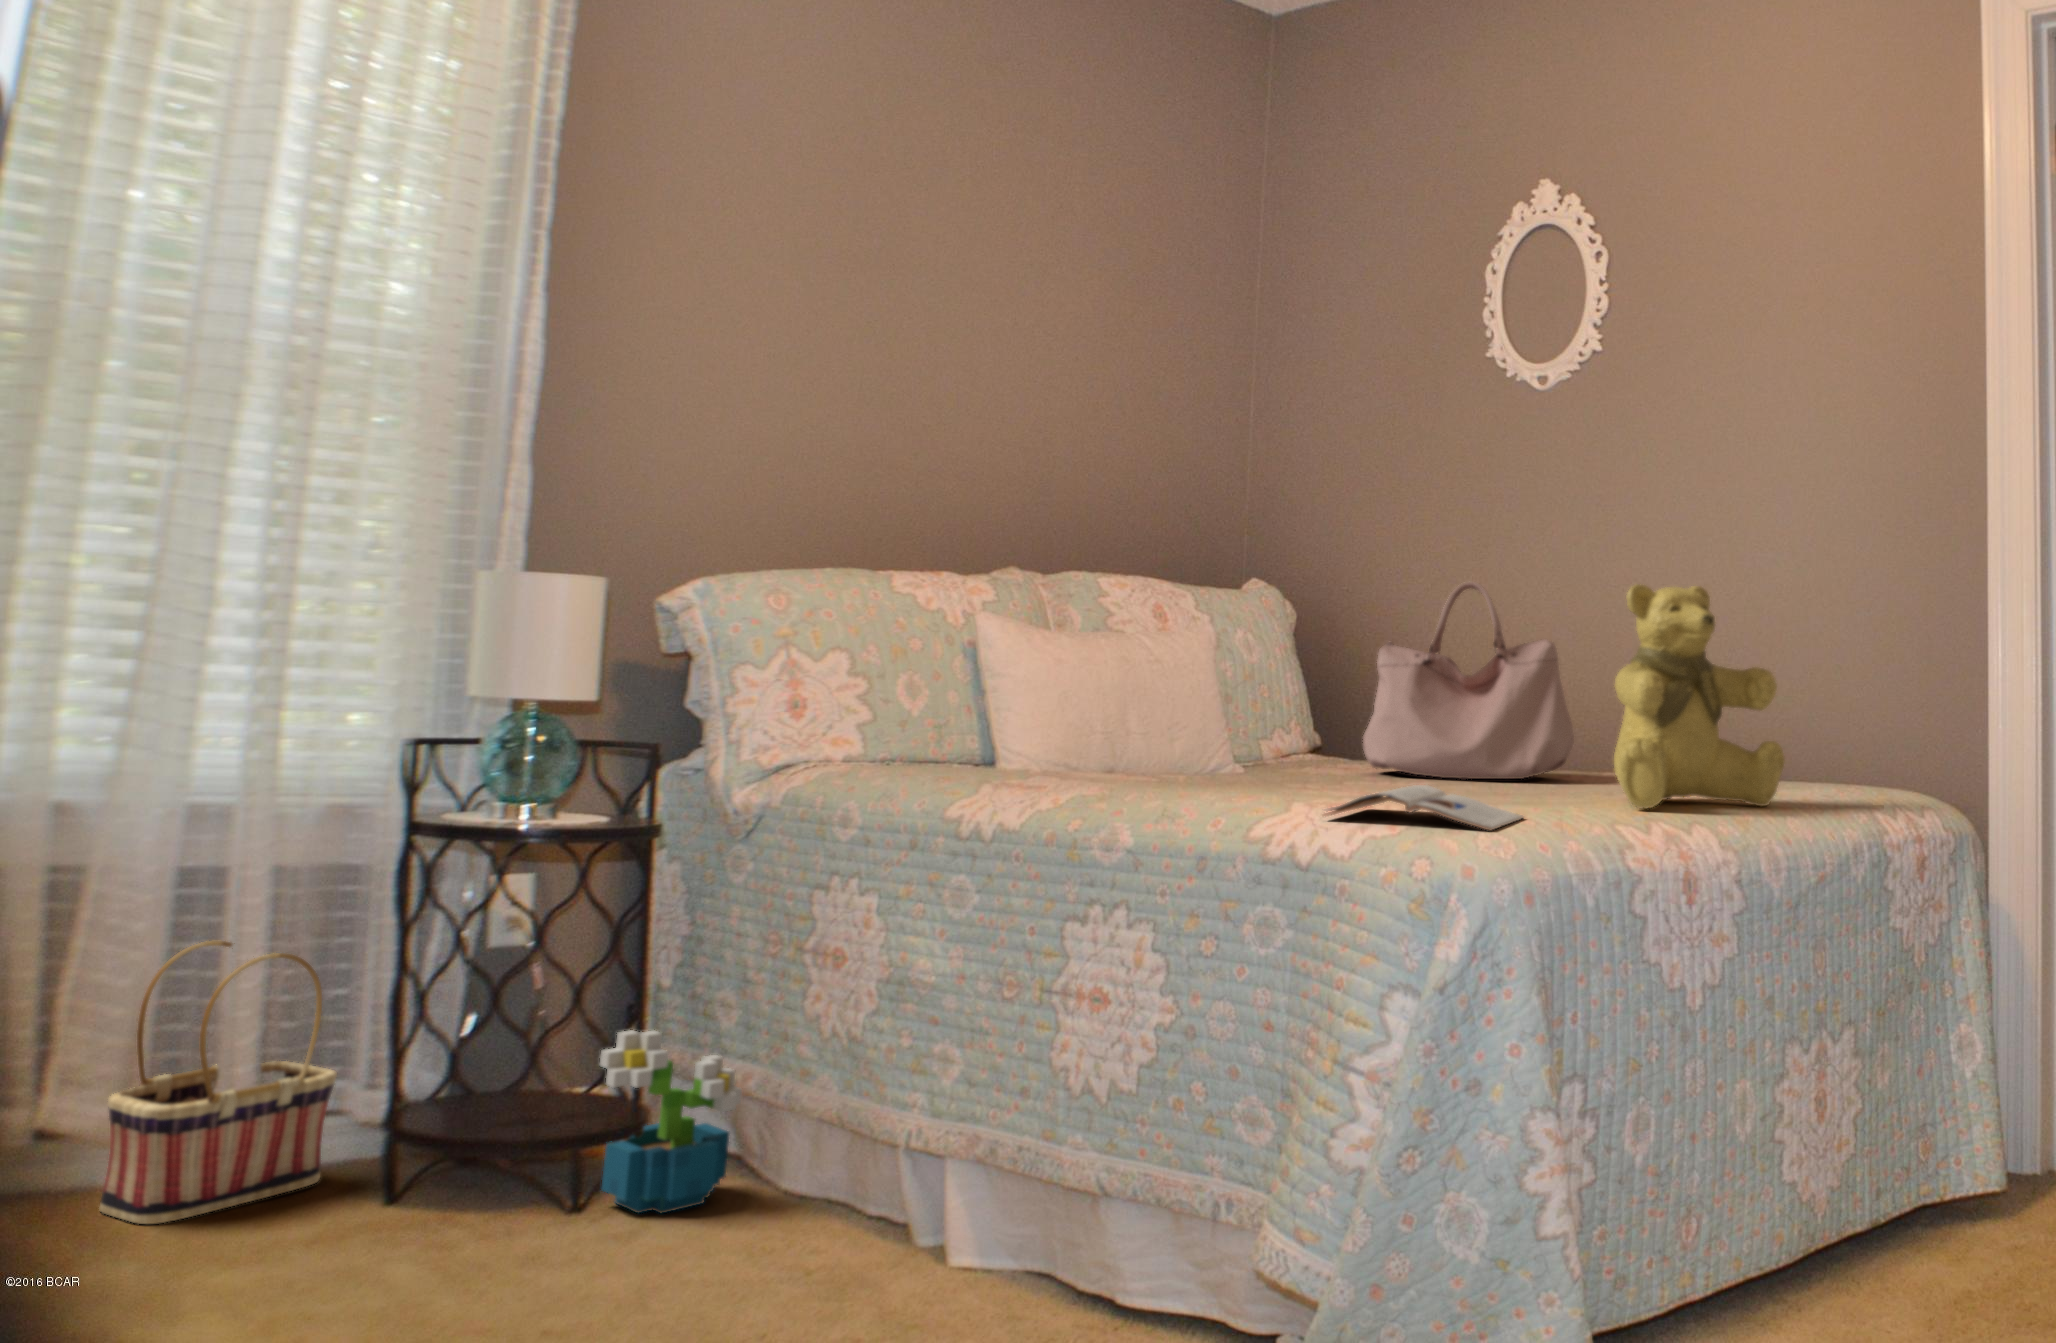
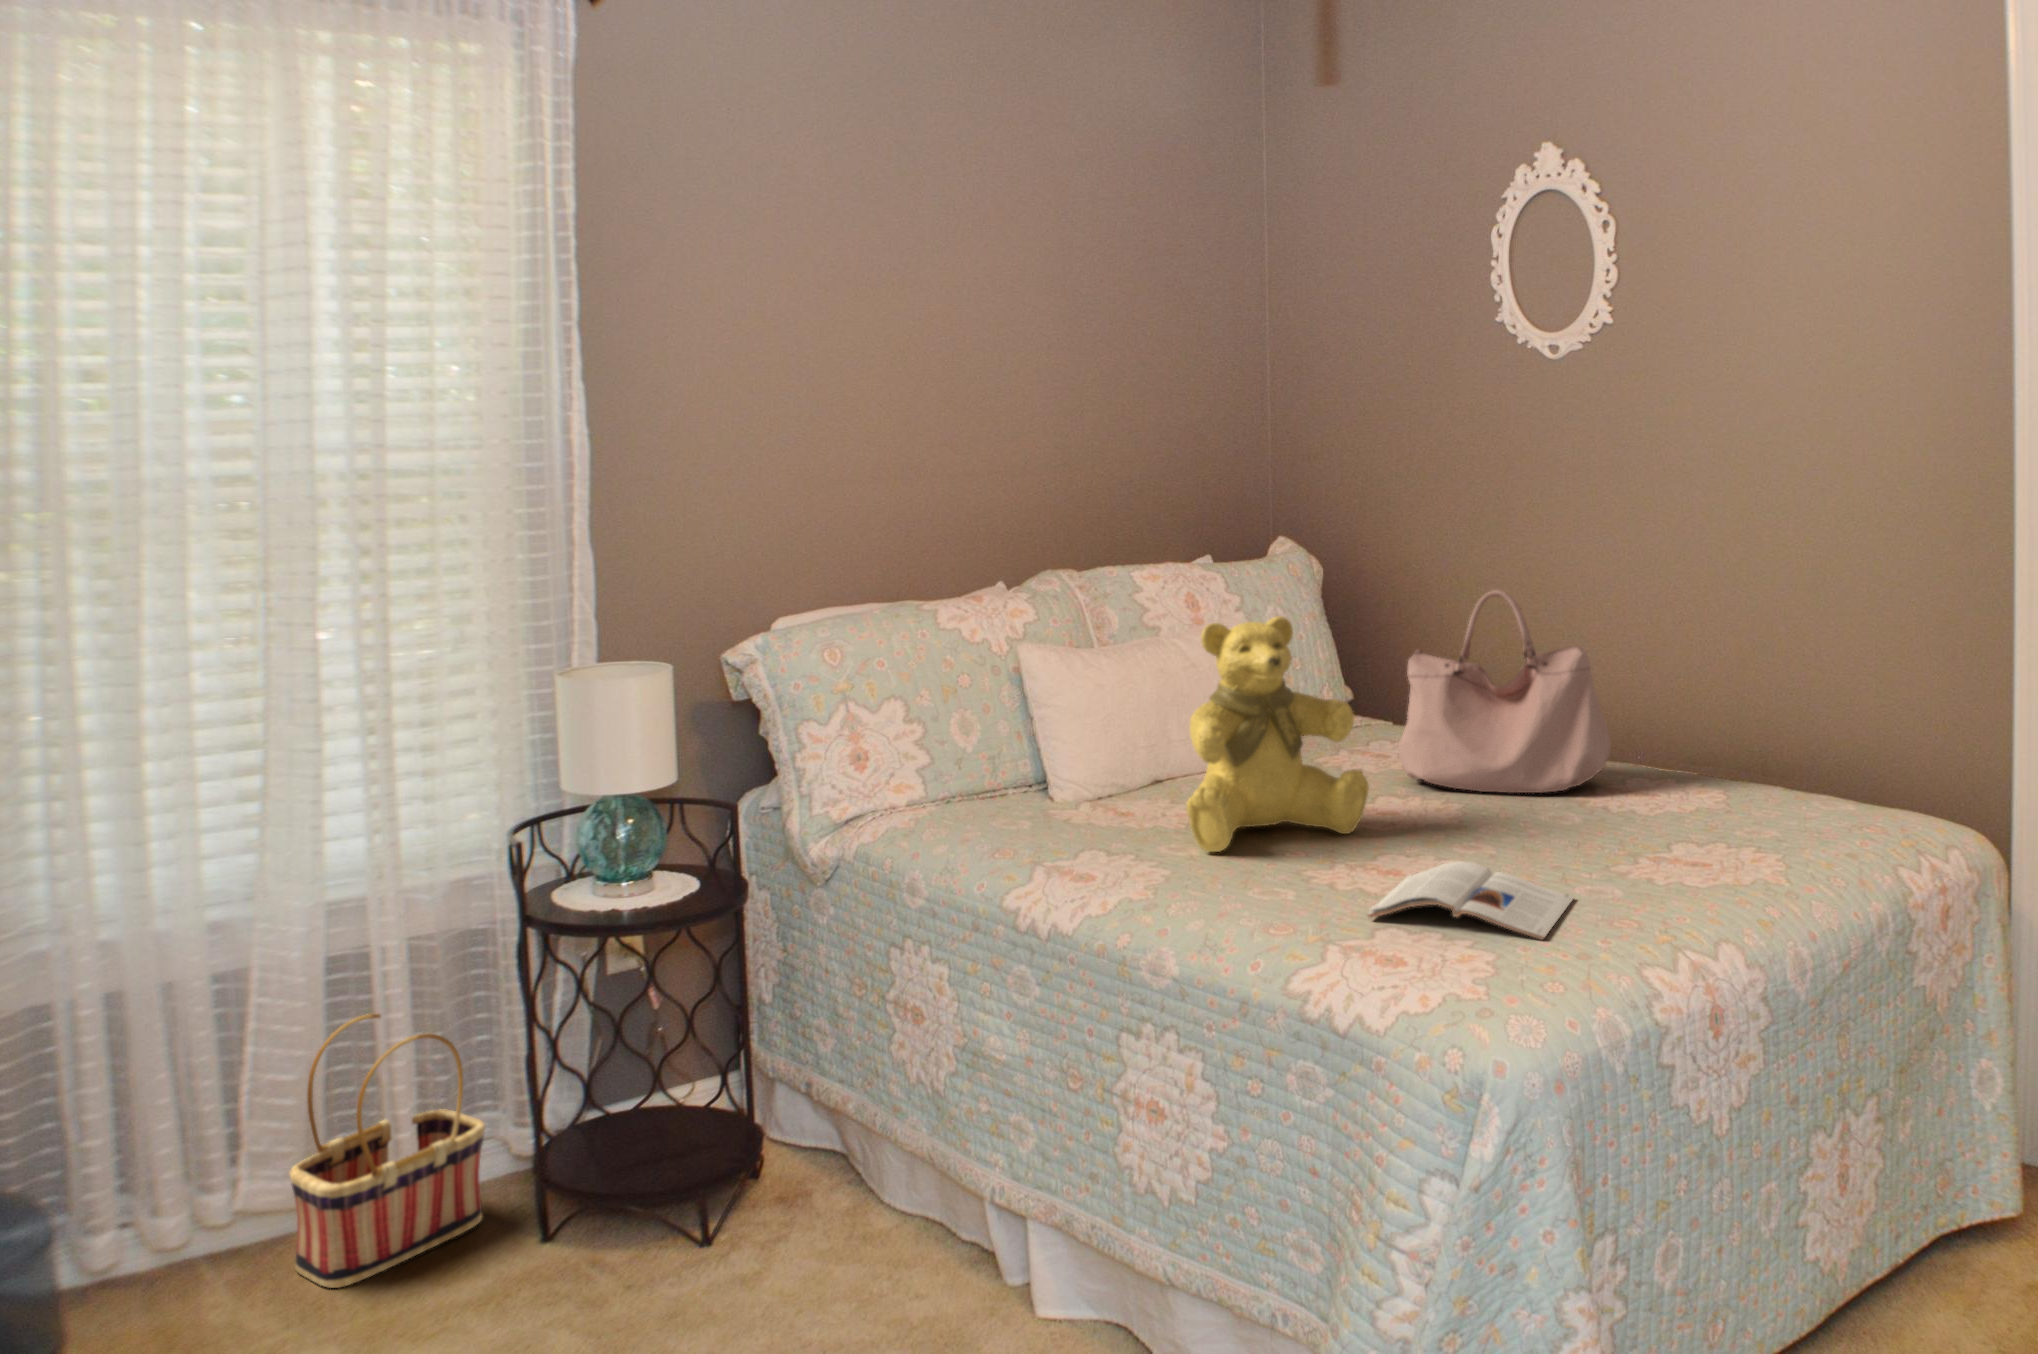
teddy bear: present [1614,584,1785,808] -> present [1187,616,1369,852]
decorative plant: present [600,1030,742,1213] -> none [709,1087,841,1258]

